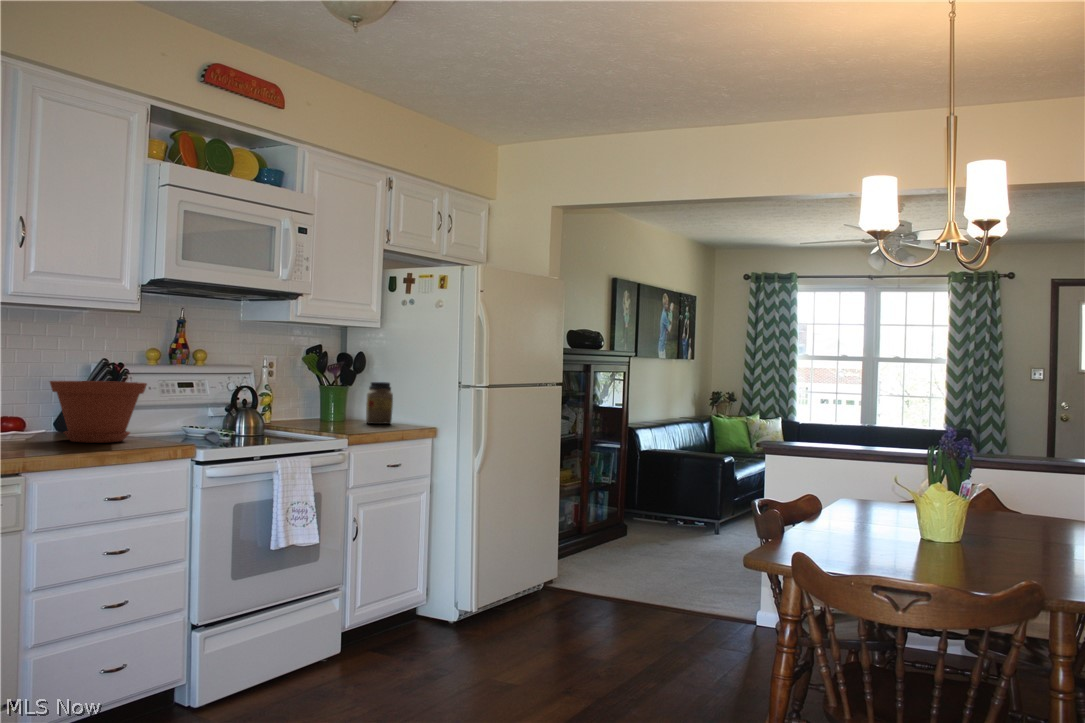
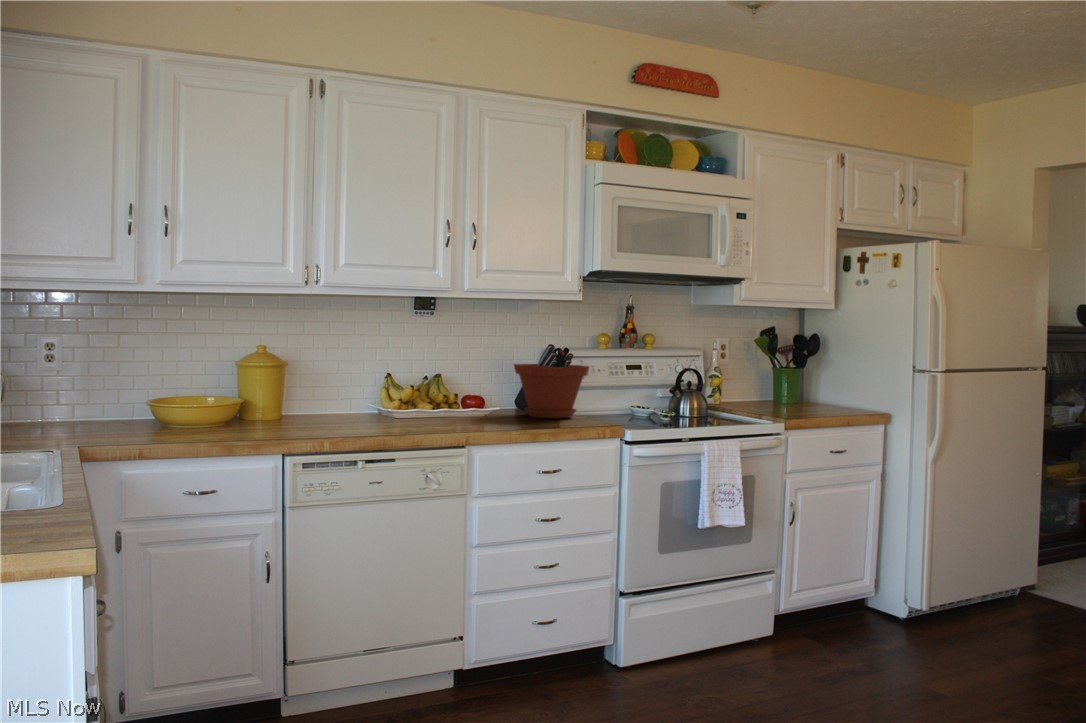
jar: present [366,382,393,424] -> none [815,365,844,409]

